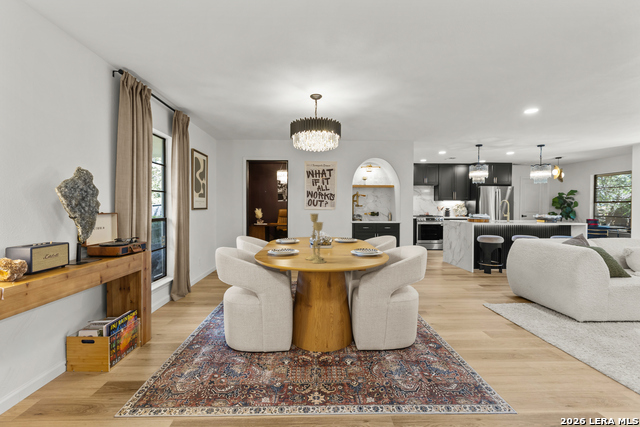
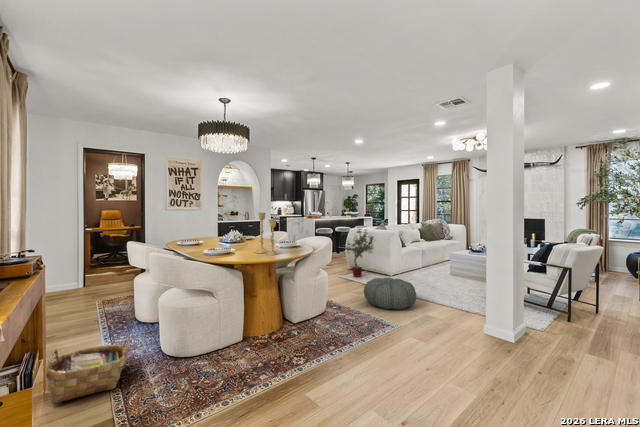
potted tree: none [494,239,545,311] -> present [345,229,374,277]
woven basket: none [131,317,191,361] -> present [45,340,129,404]
pouf: none [482,318,583,380] -> present [364,277,416,310]

